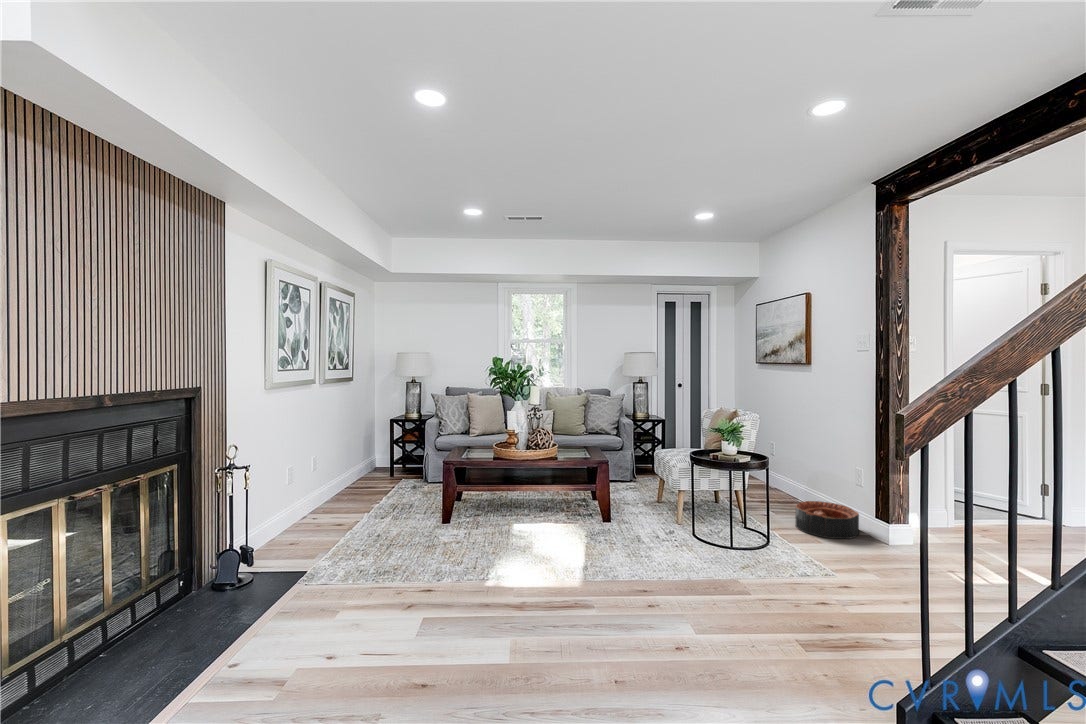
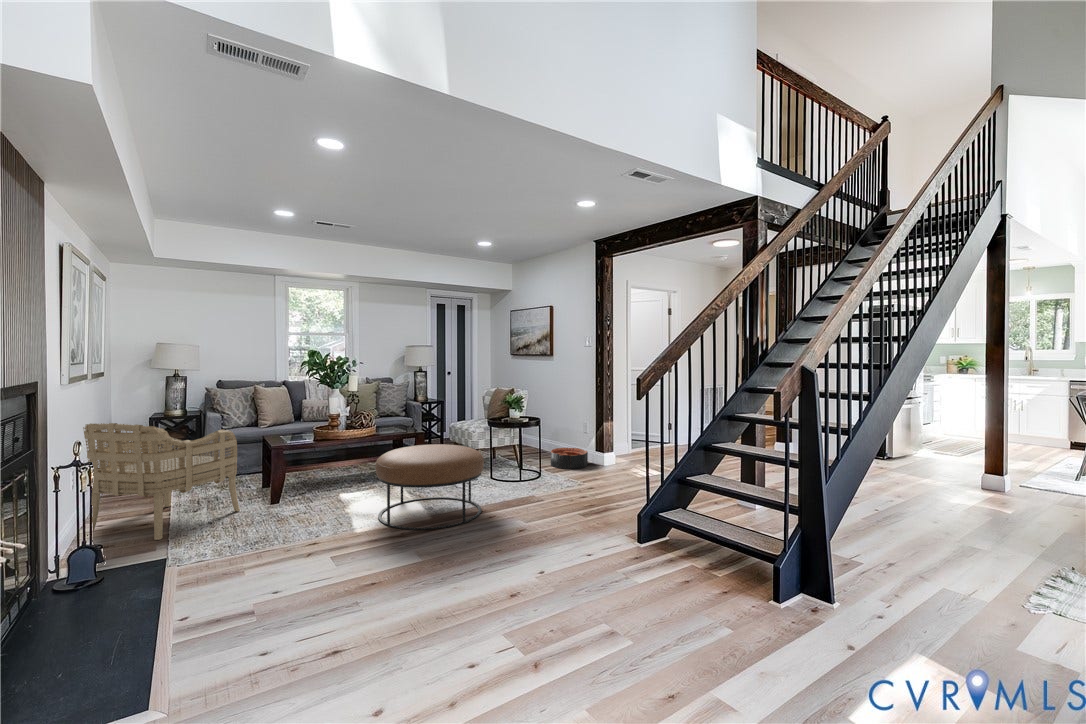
armchair: none [282,431,407,551] -> present [83,423,240,540]
ottoman: none [513,483,652,607] -> present [375,444,484,530]

